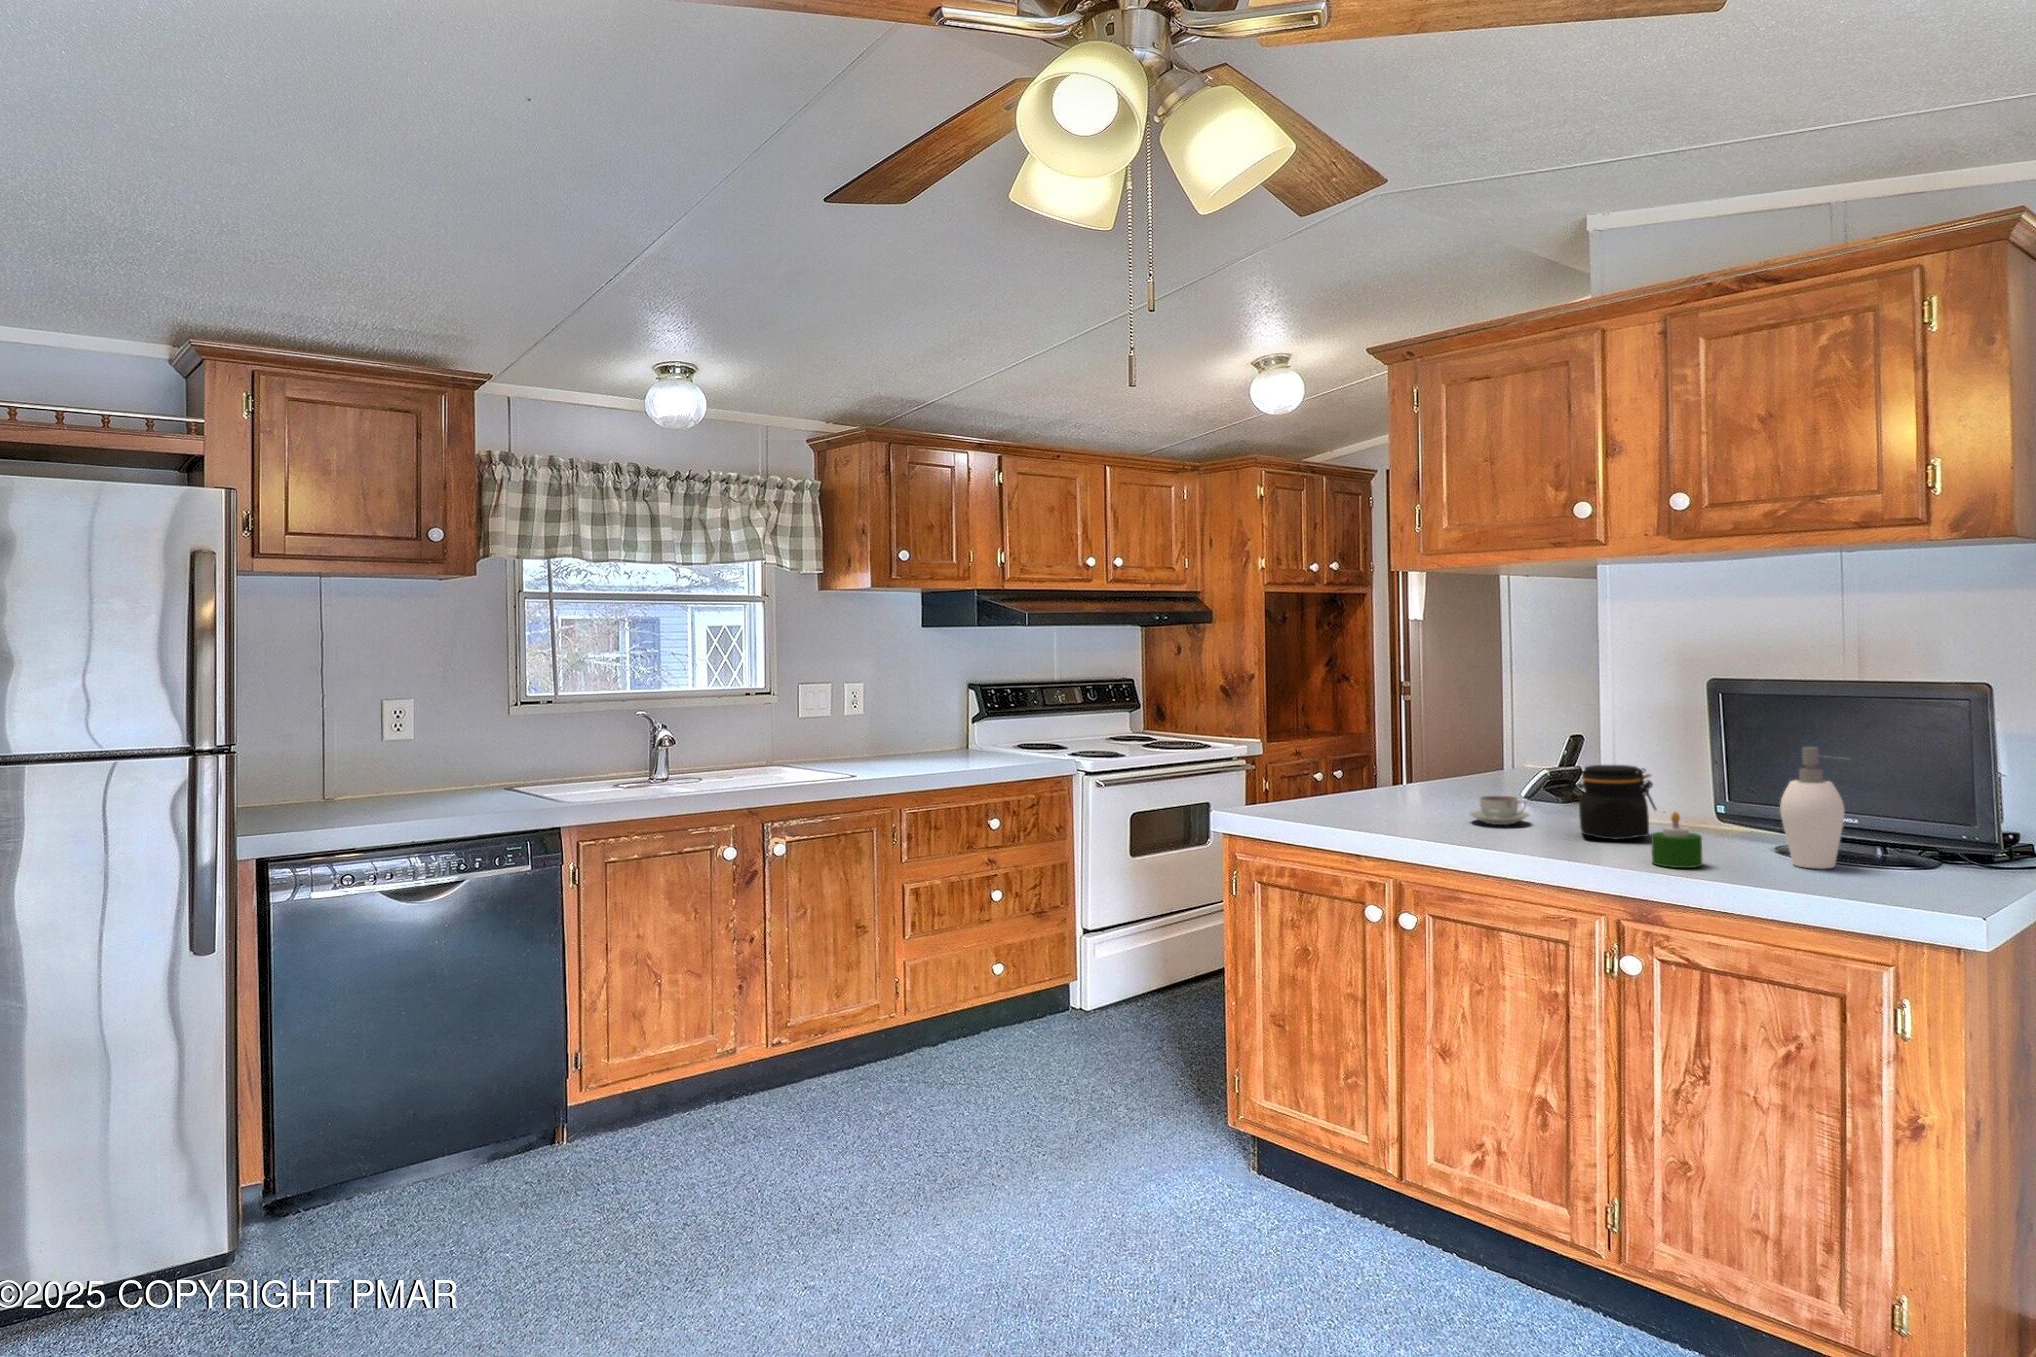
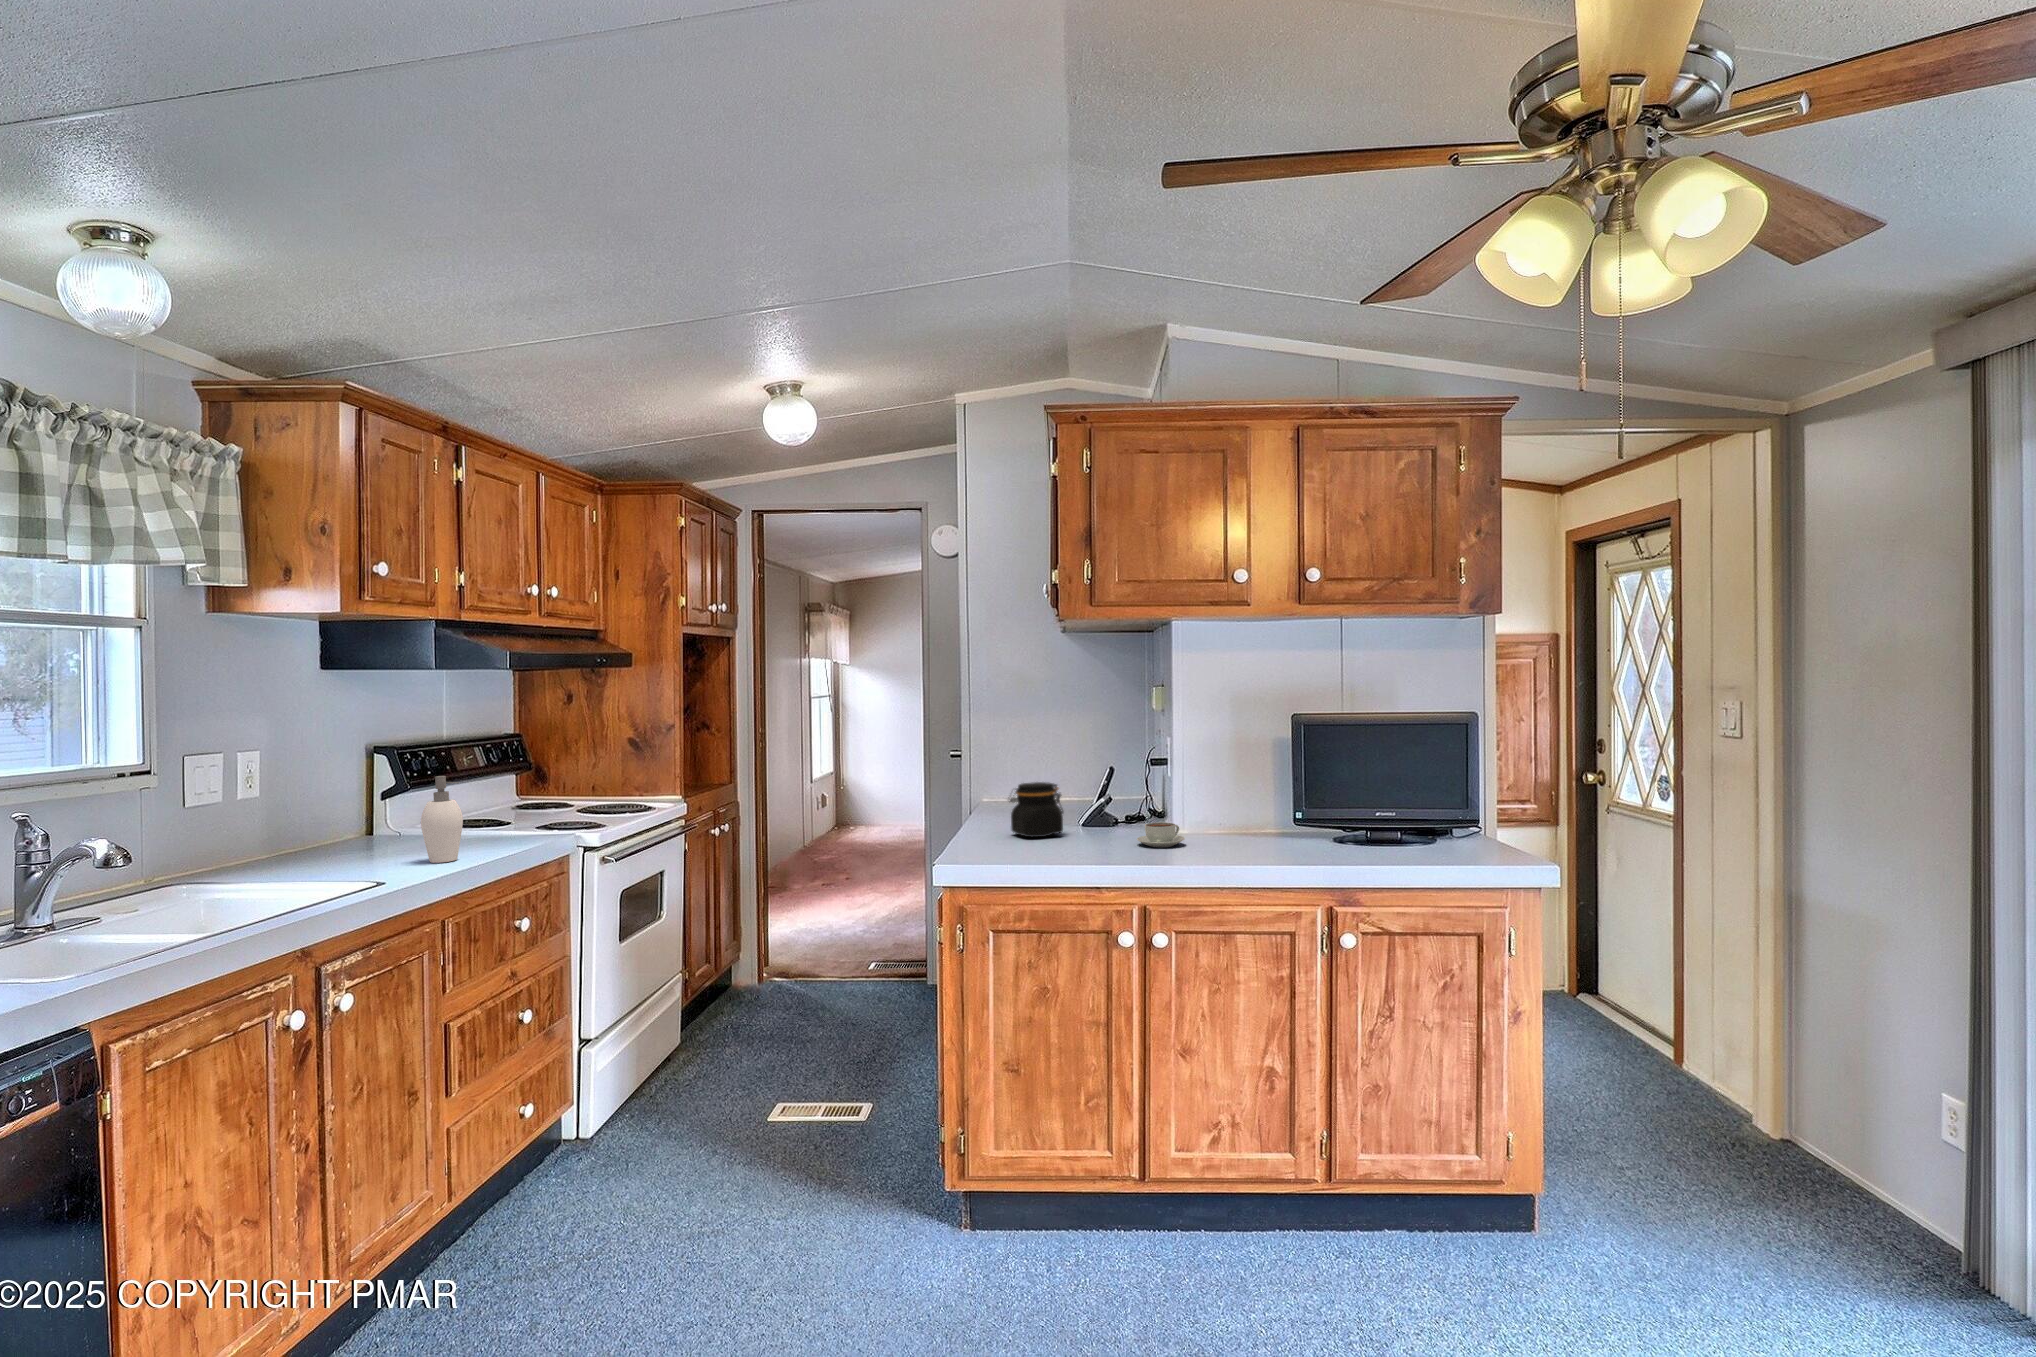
soap dispenser: present [1780,747,1844,869] -> present [421,776,463,863]
jar: present [1568,765,1656,840] -> present [1009,782,1063,837]
candle: present [1651,812,1703,868] -> none [1331,819,1366,862]

